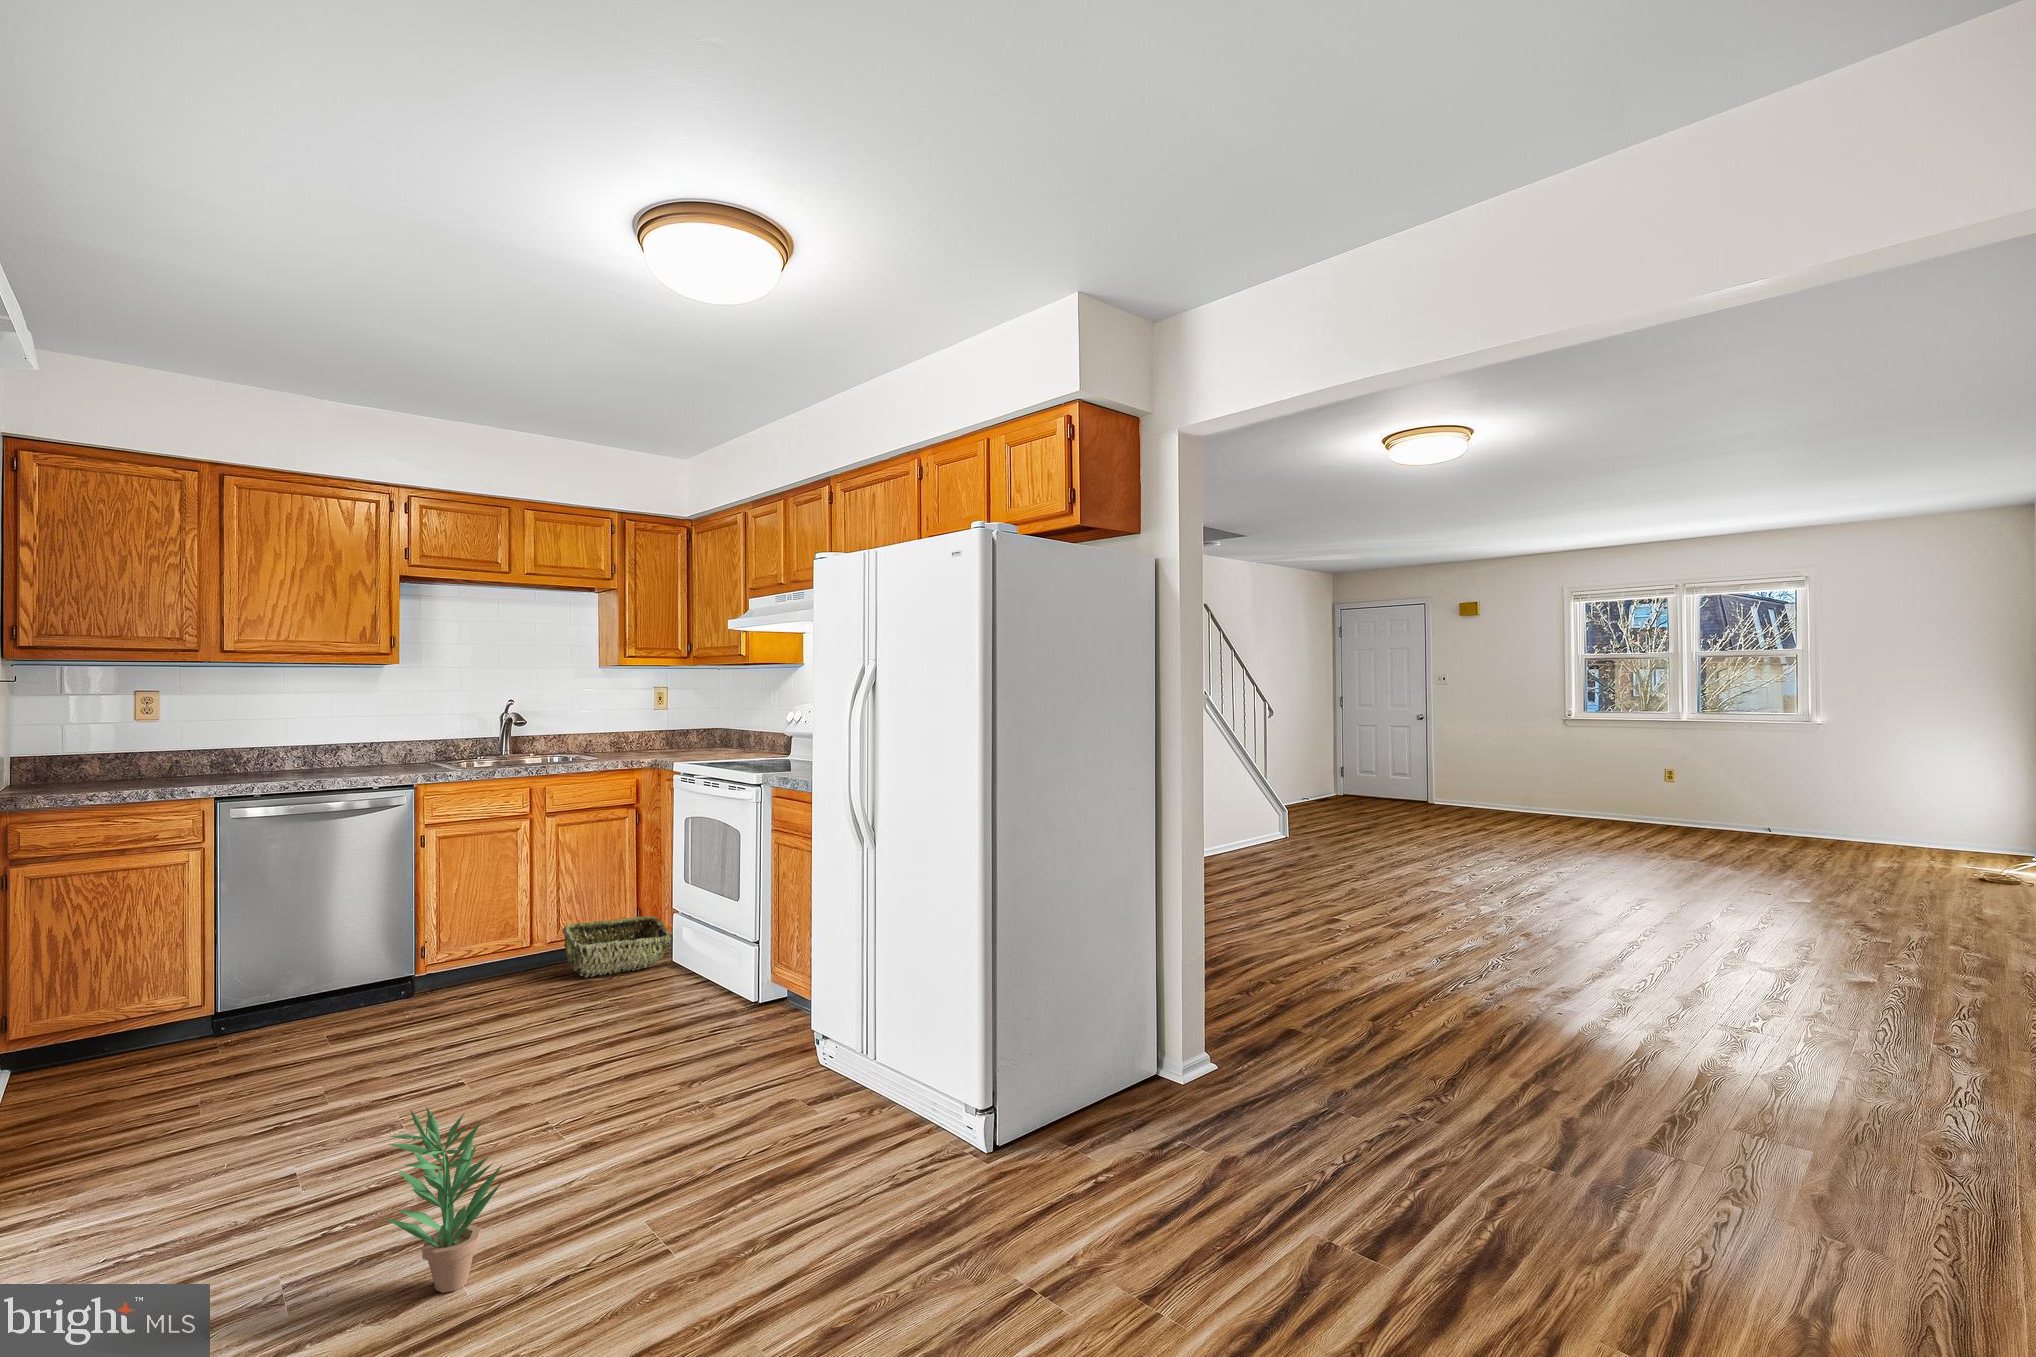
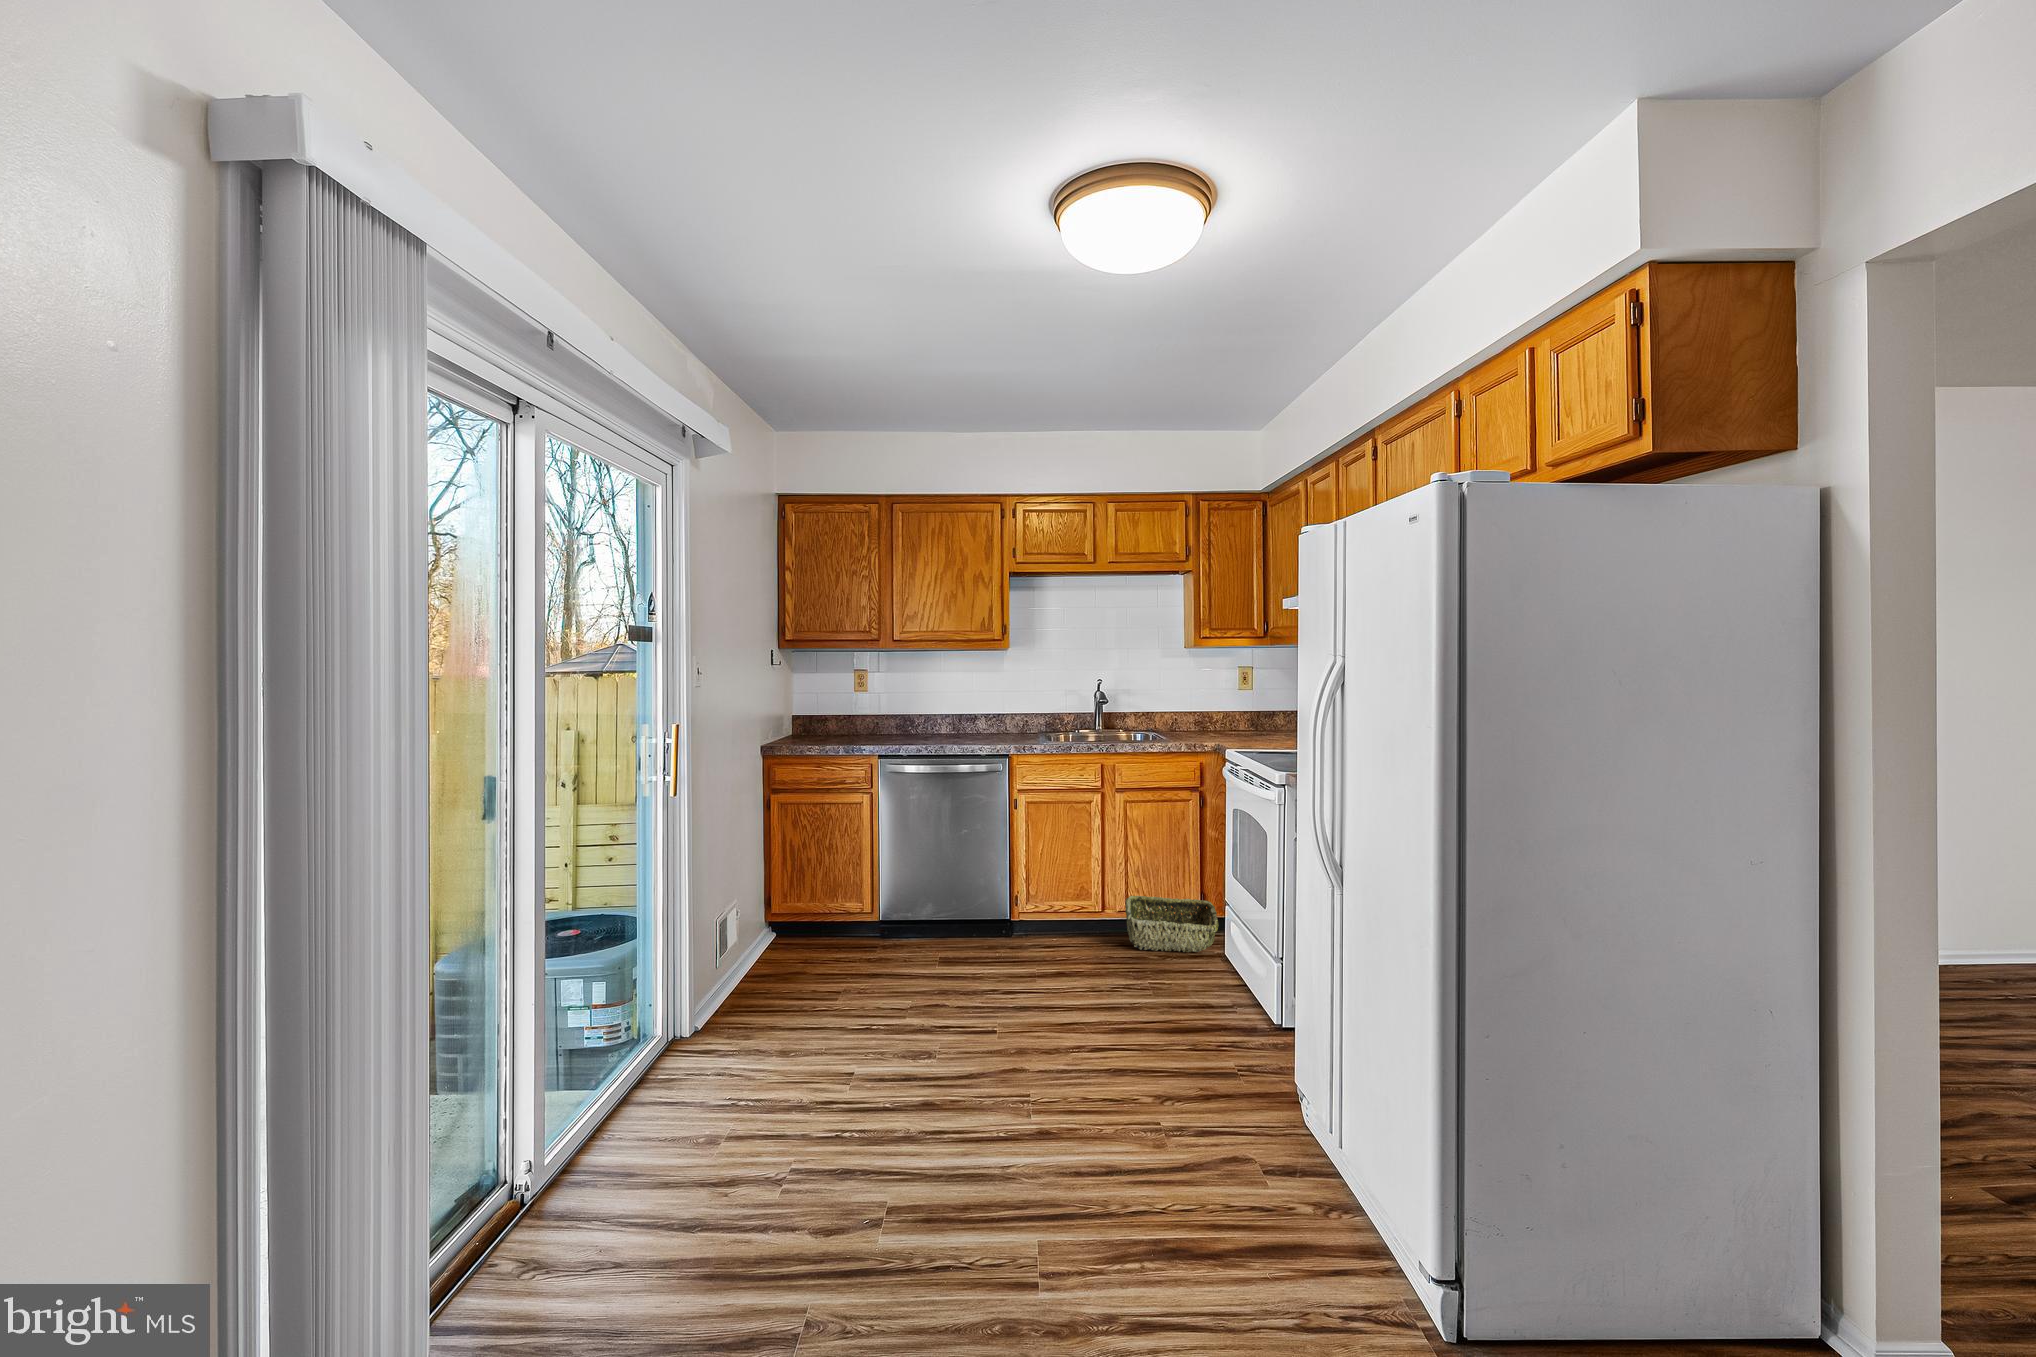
potted plant: present [386,1107,502,1293] -> none [828,1070,922,1238]

